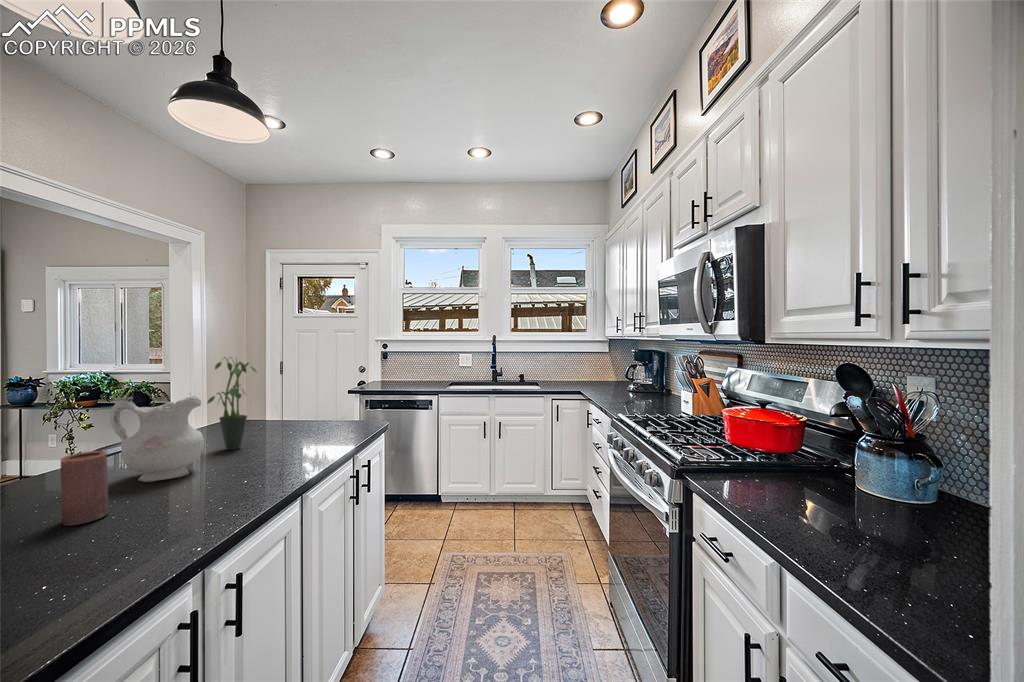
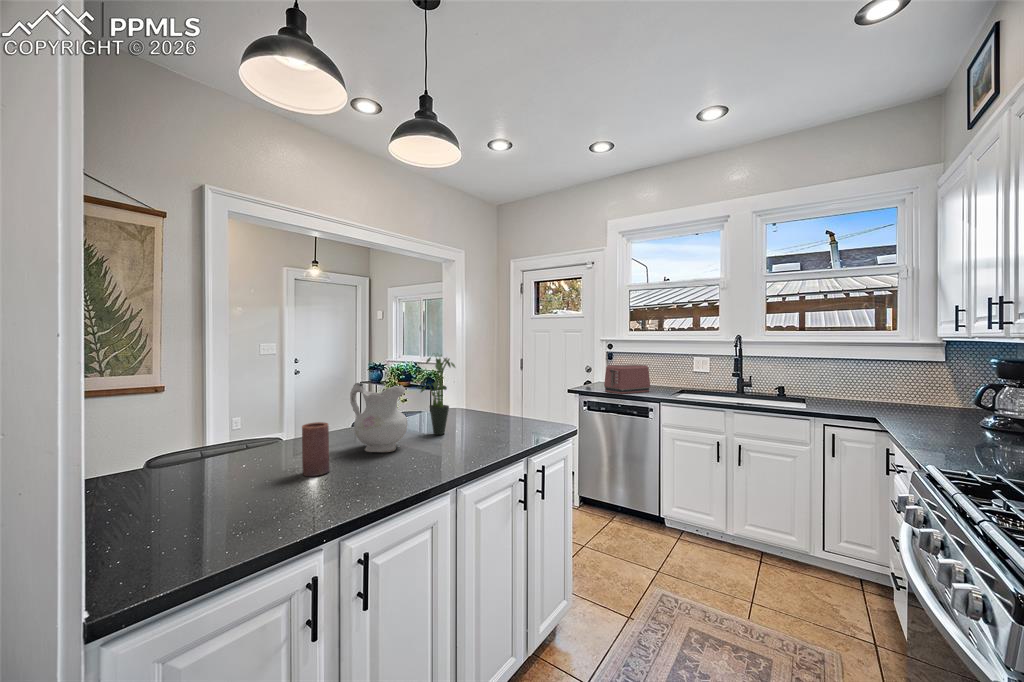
toaster: none [384,362,425,390] -> present [604,364,650,394]

